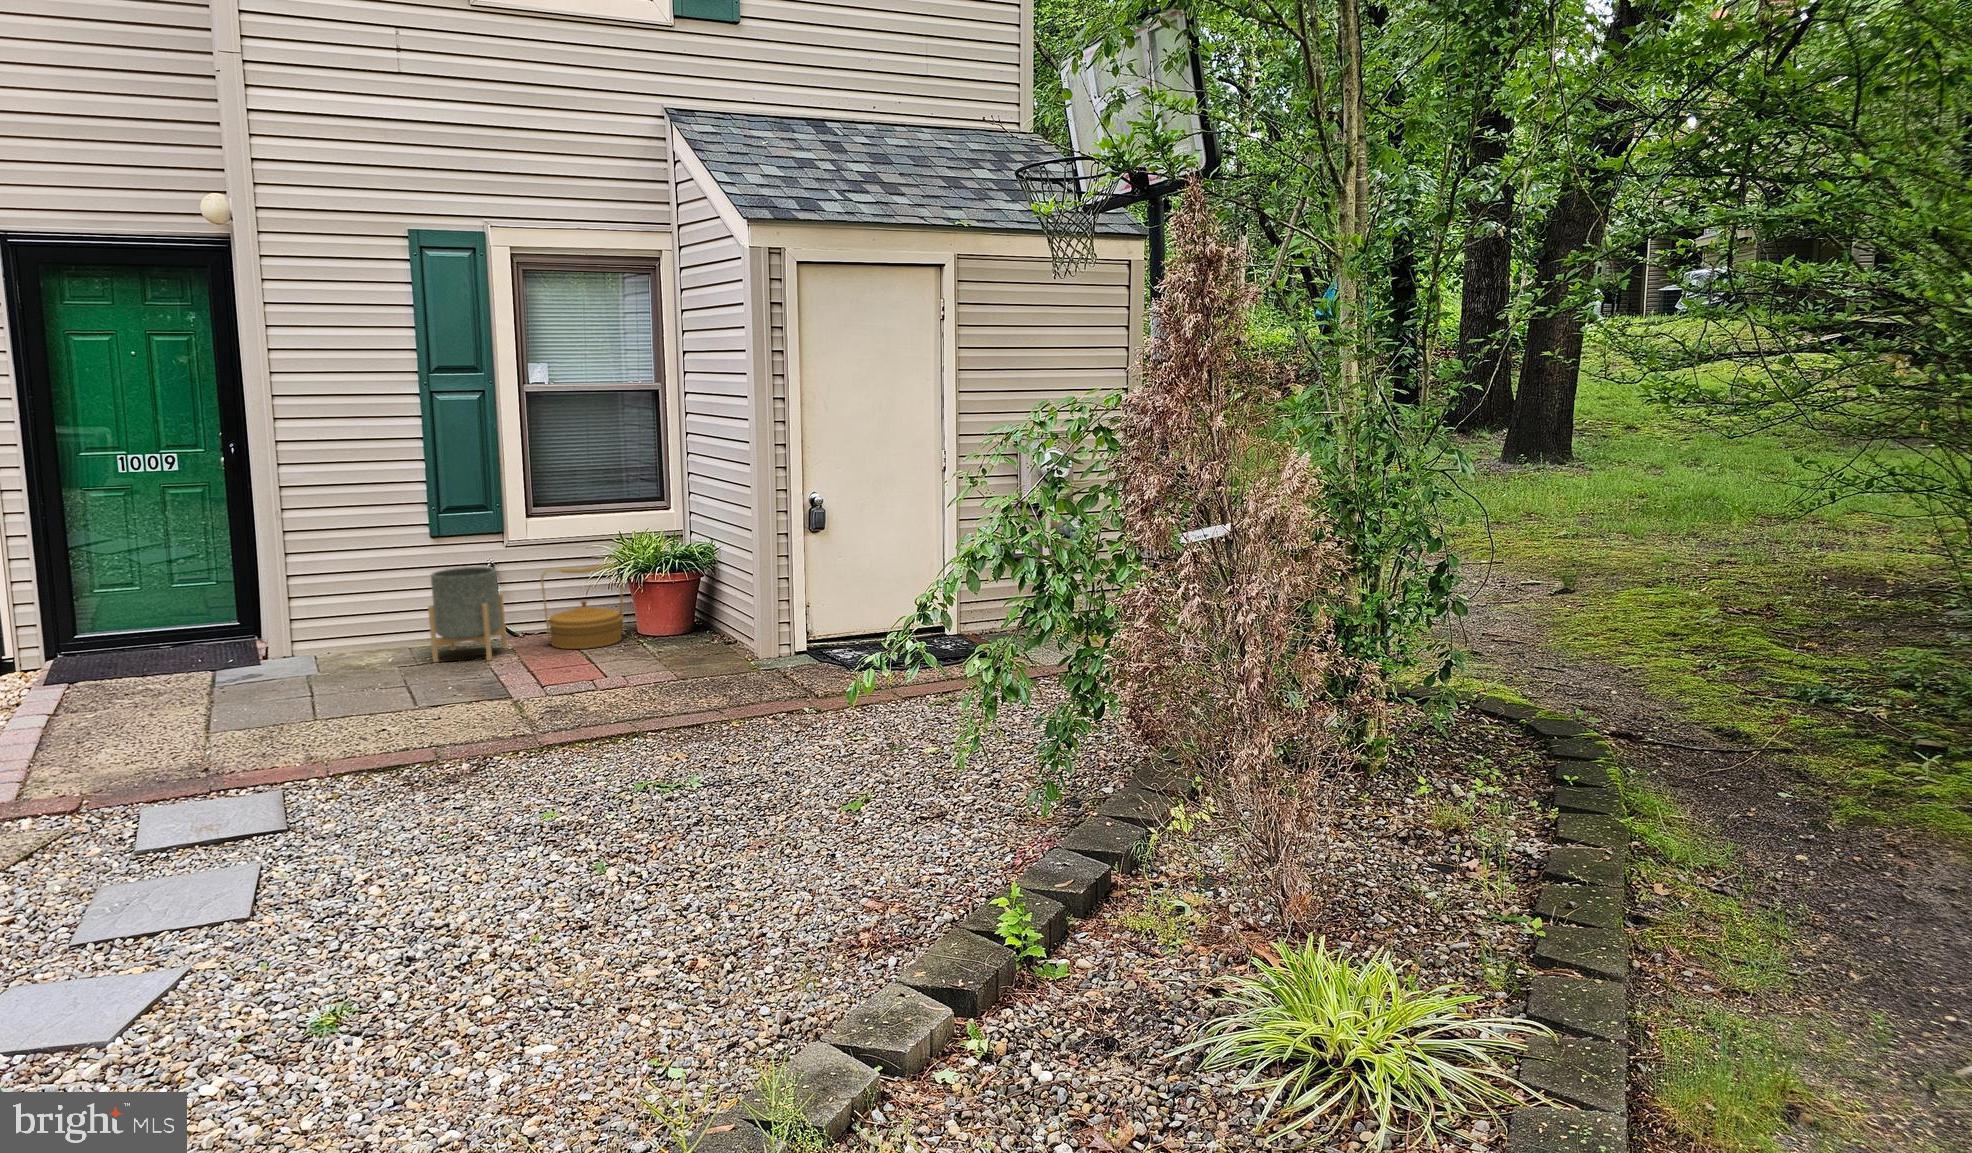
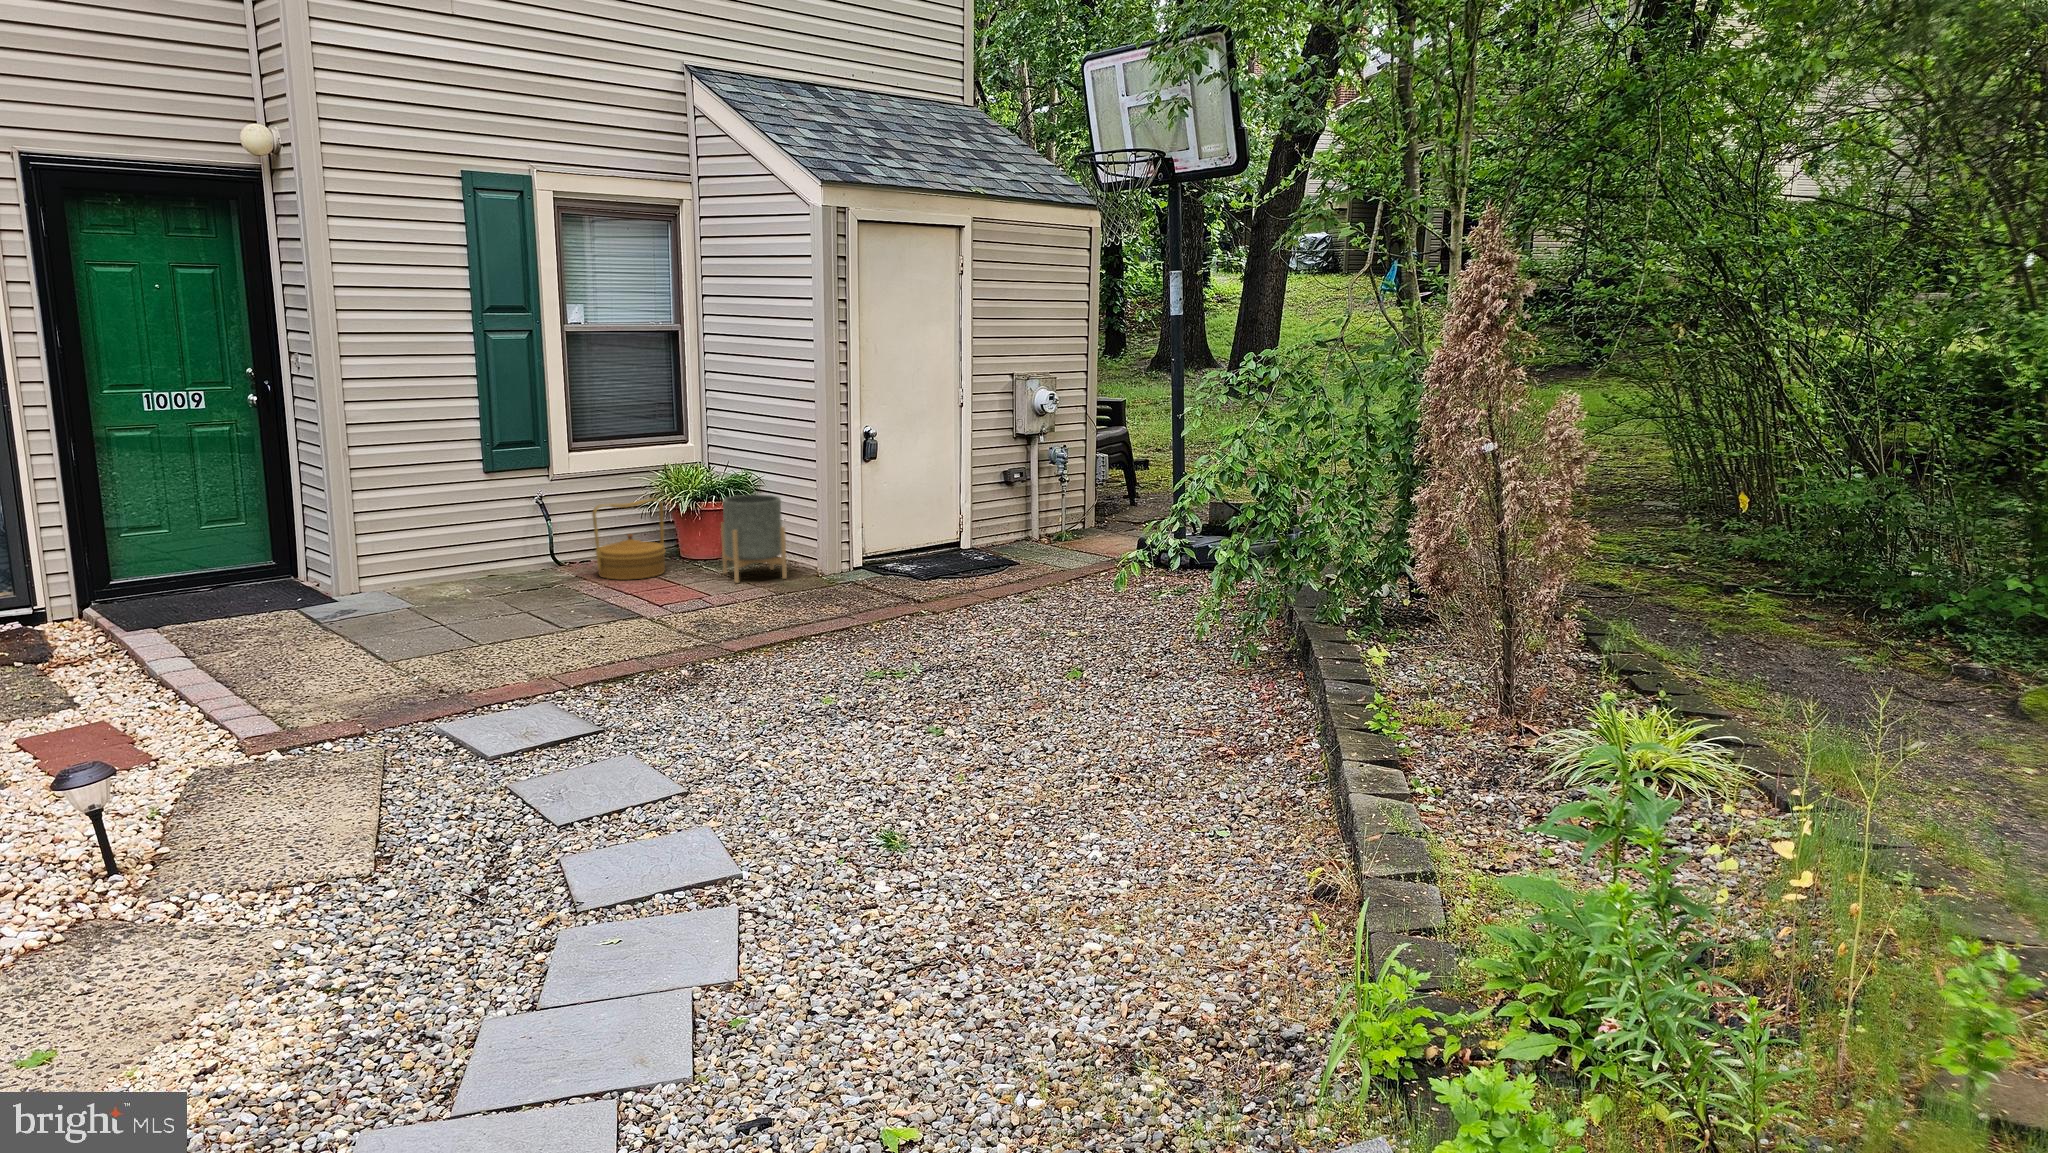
planter: present [428,567,507,662] -> present [721,495,787,583]

